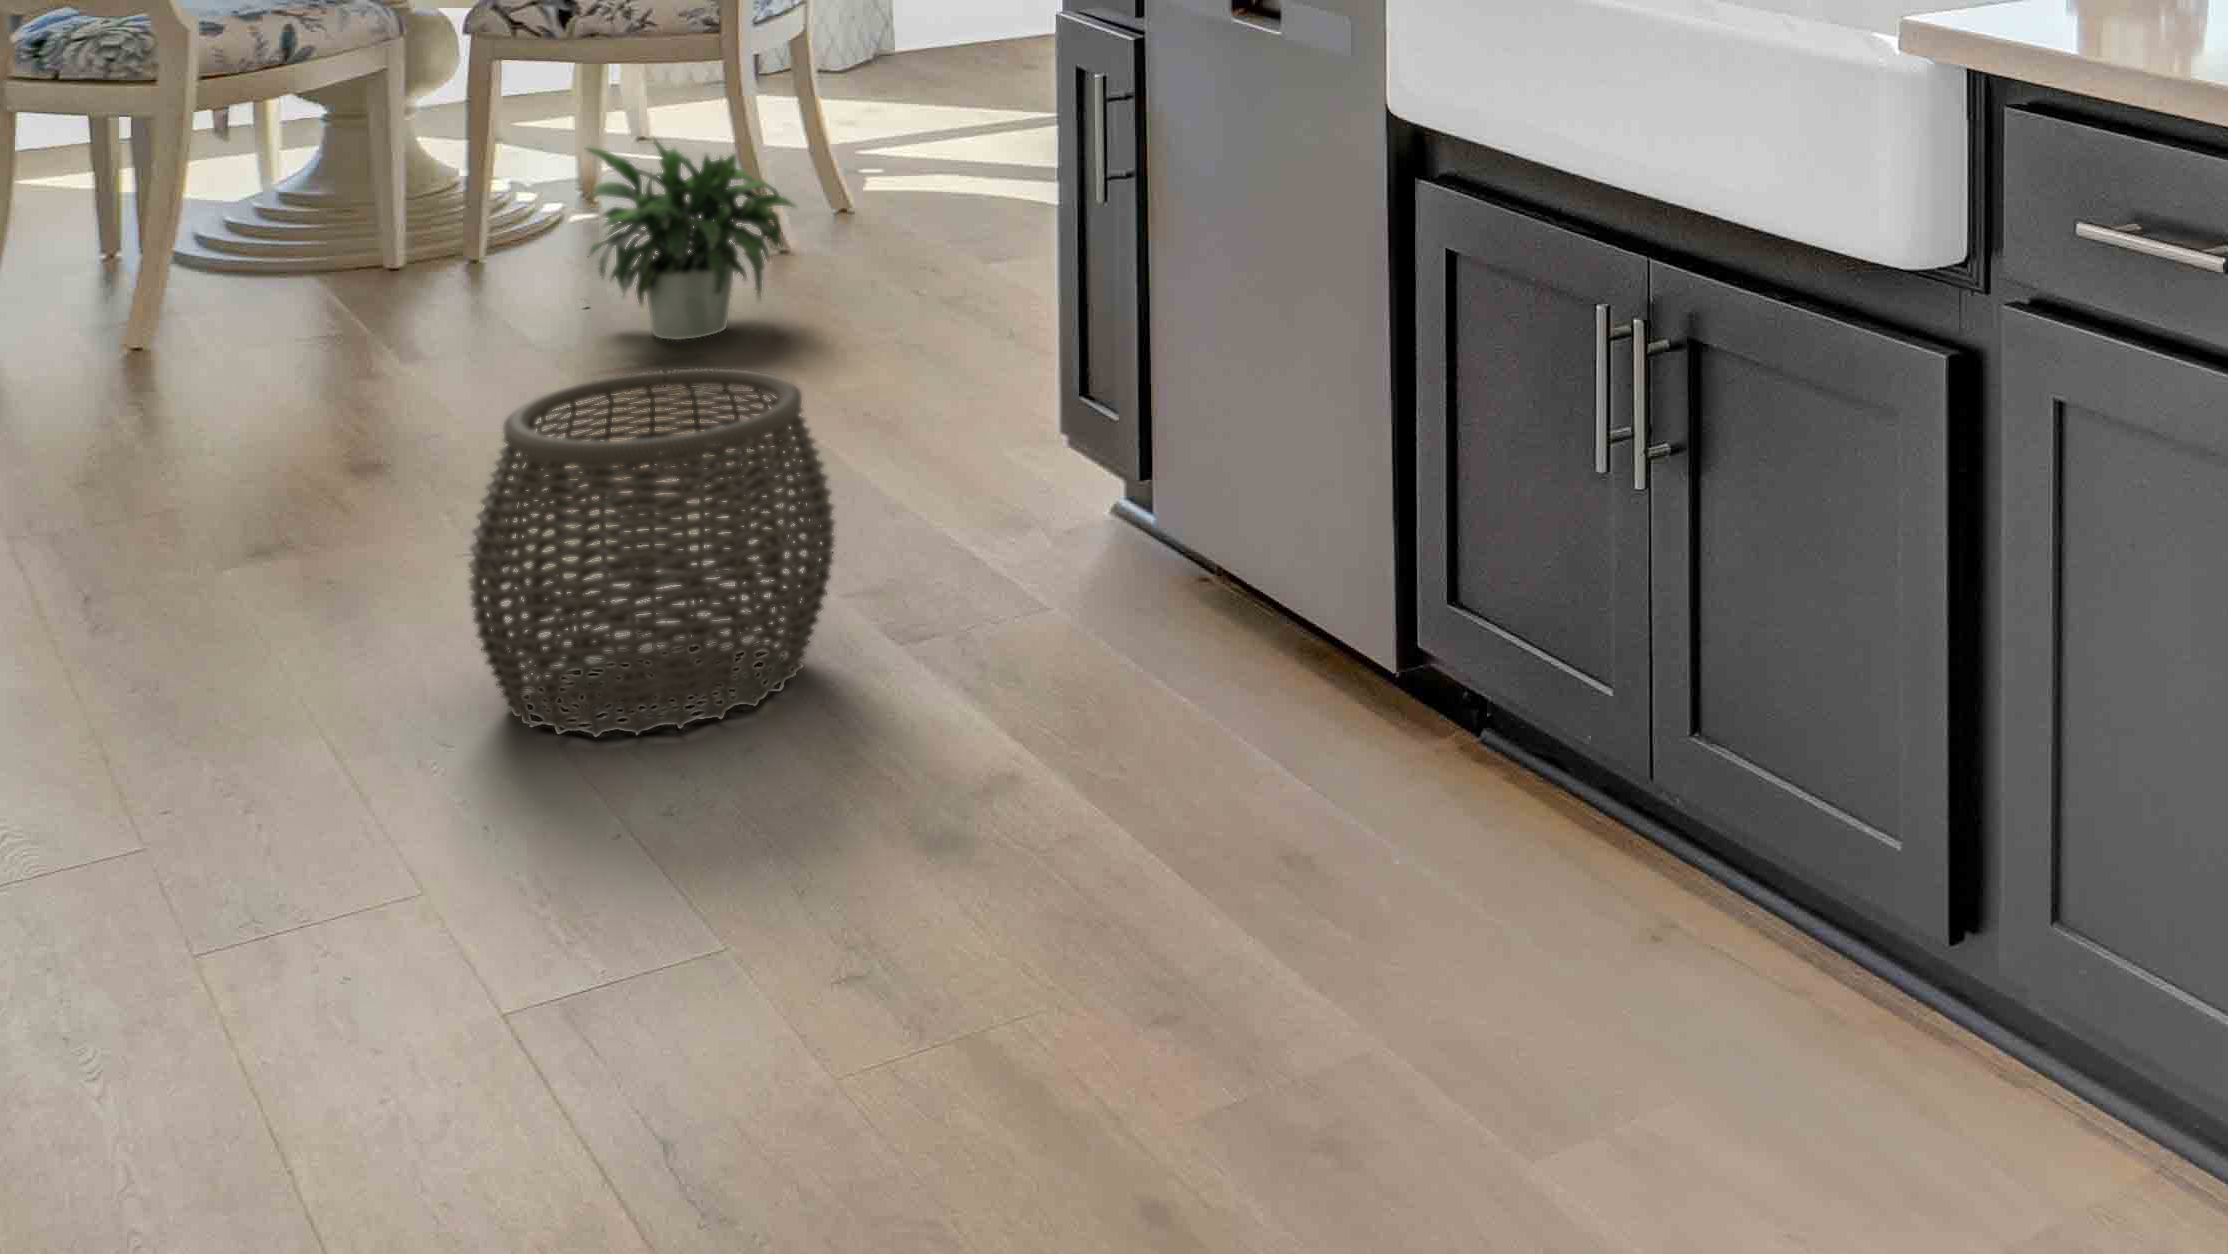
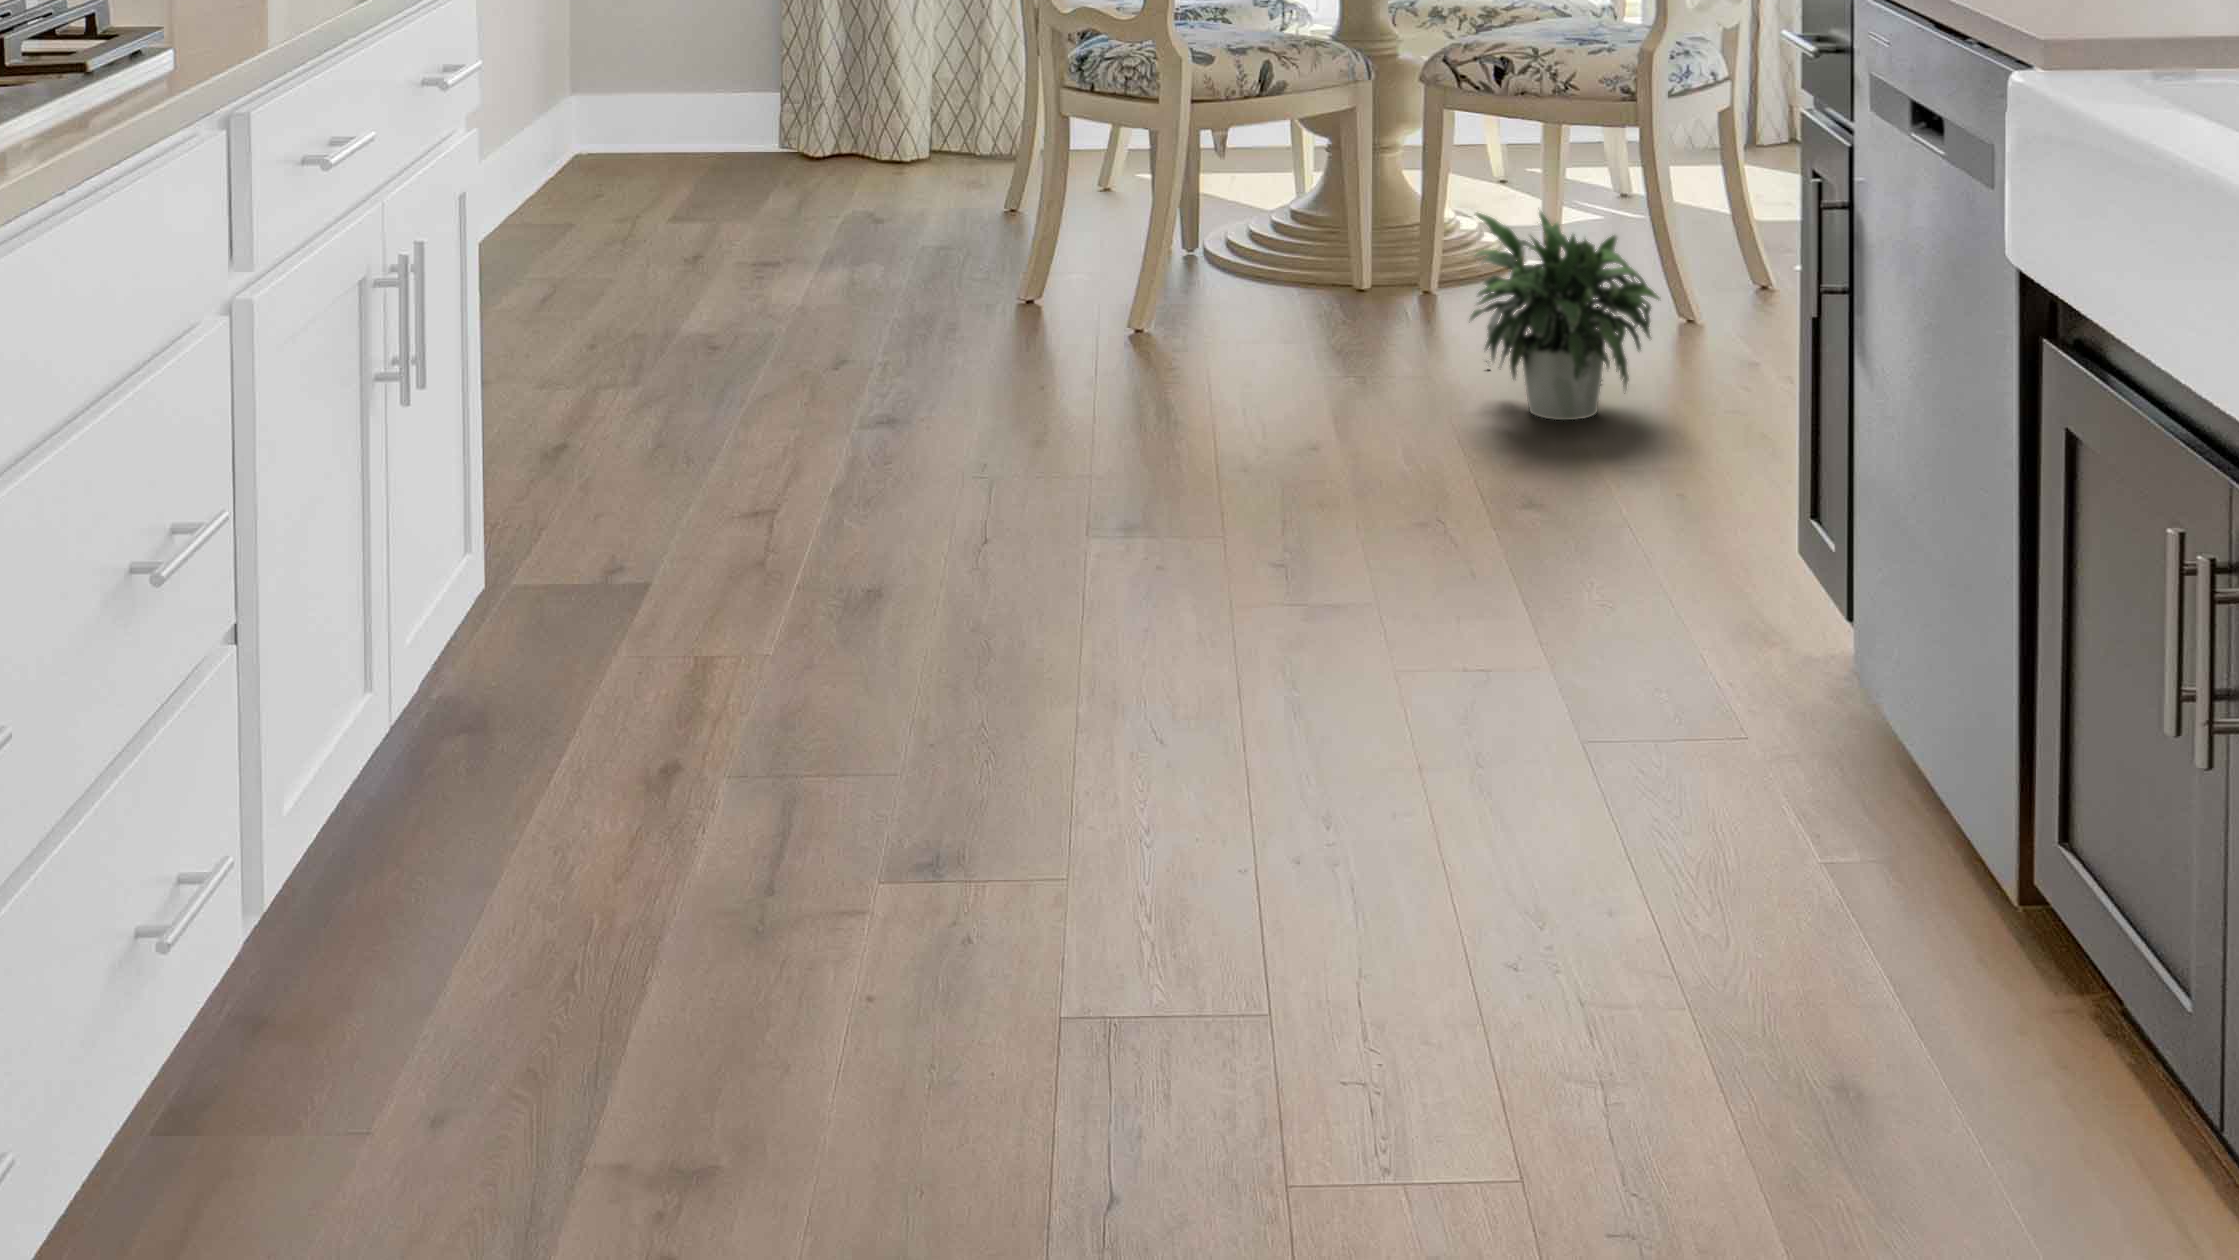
woven basket: present [469,369,835,737] -> none [1144,477,1508,886]

